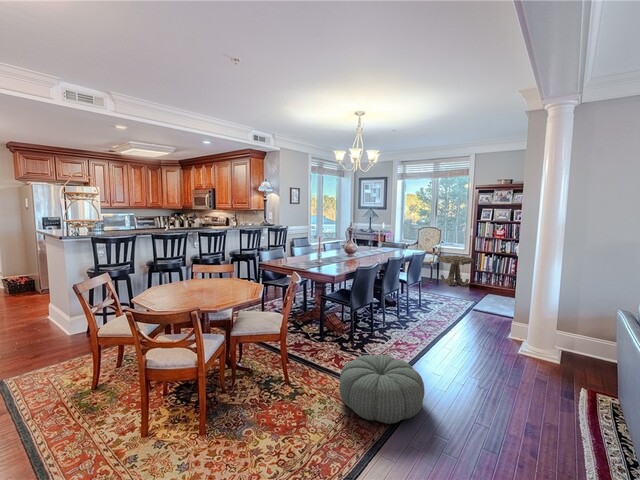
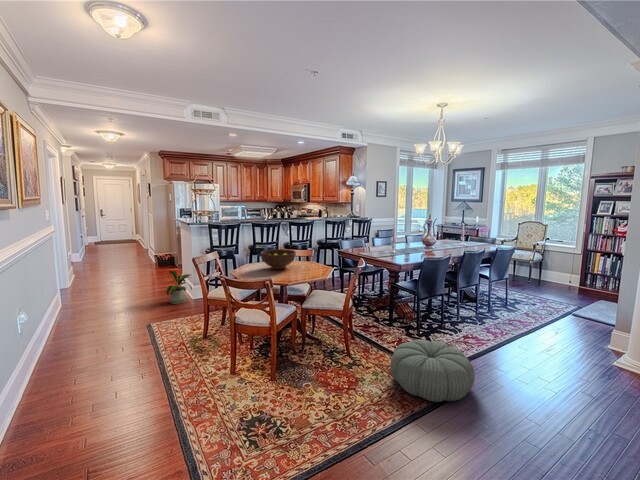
side table: present [436,255,474,285] -> none [538,254,588,289]
fruit bowl: none [172,266,218,291] -> present [260,249,296,269]
house plant: none [21,301,68,346] -> present [166,271,192,304]

